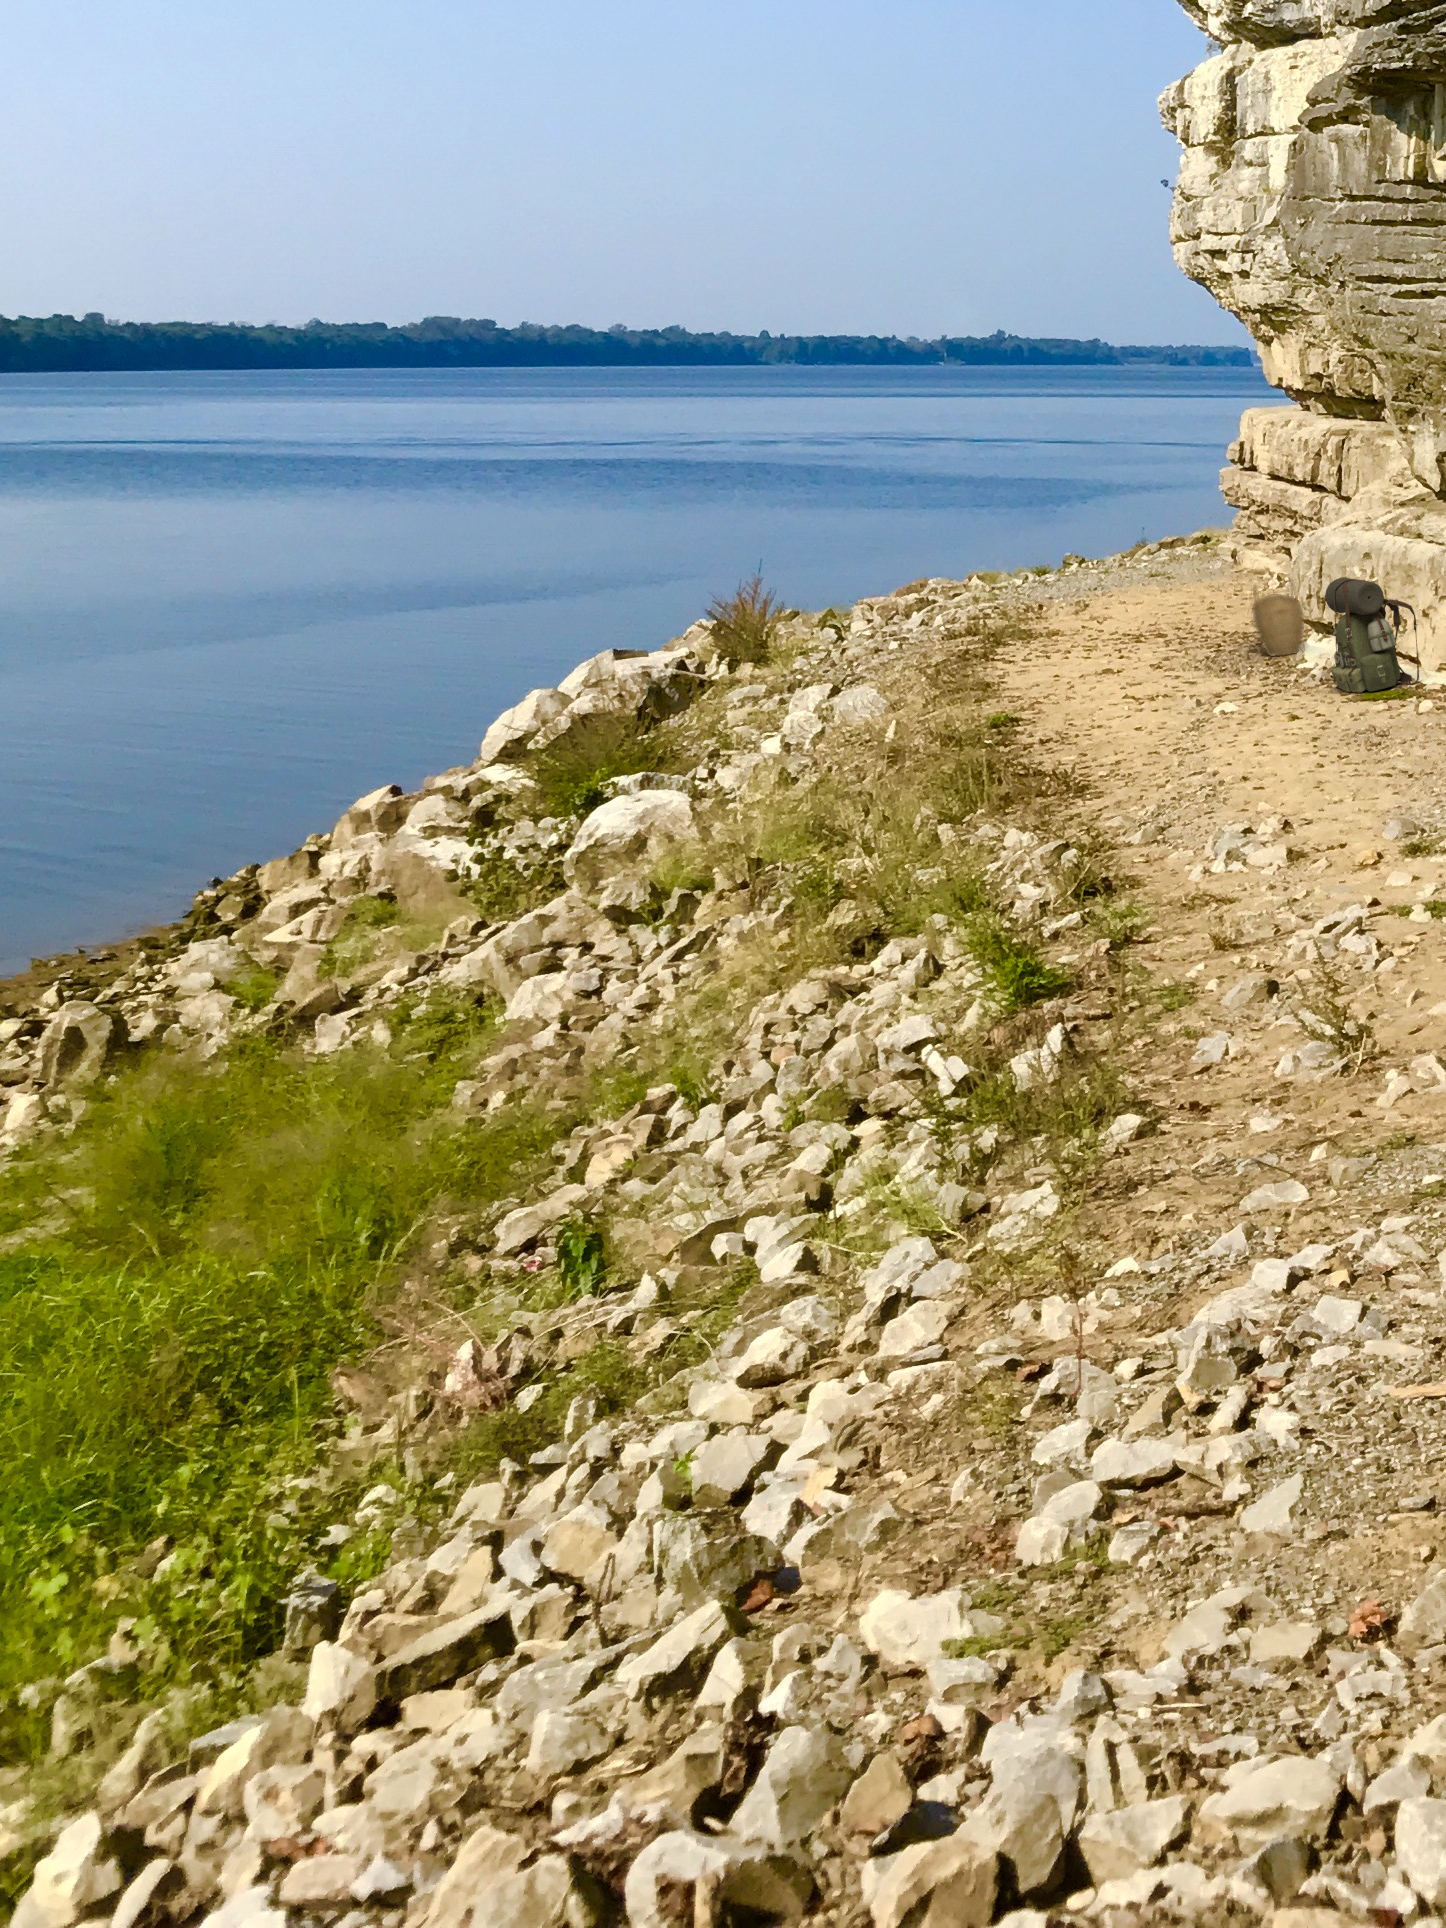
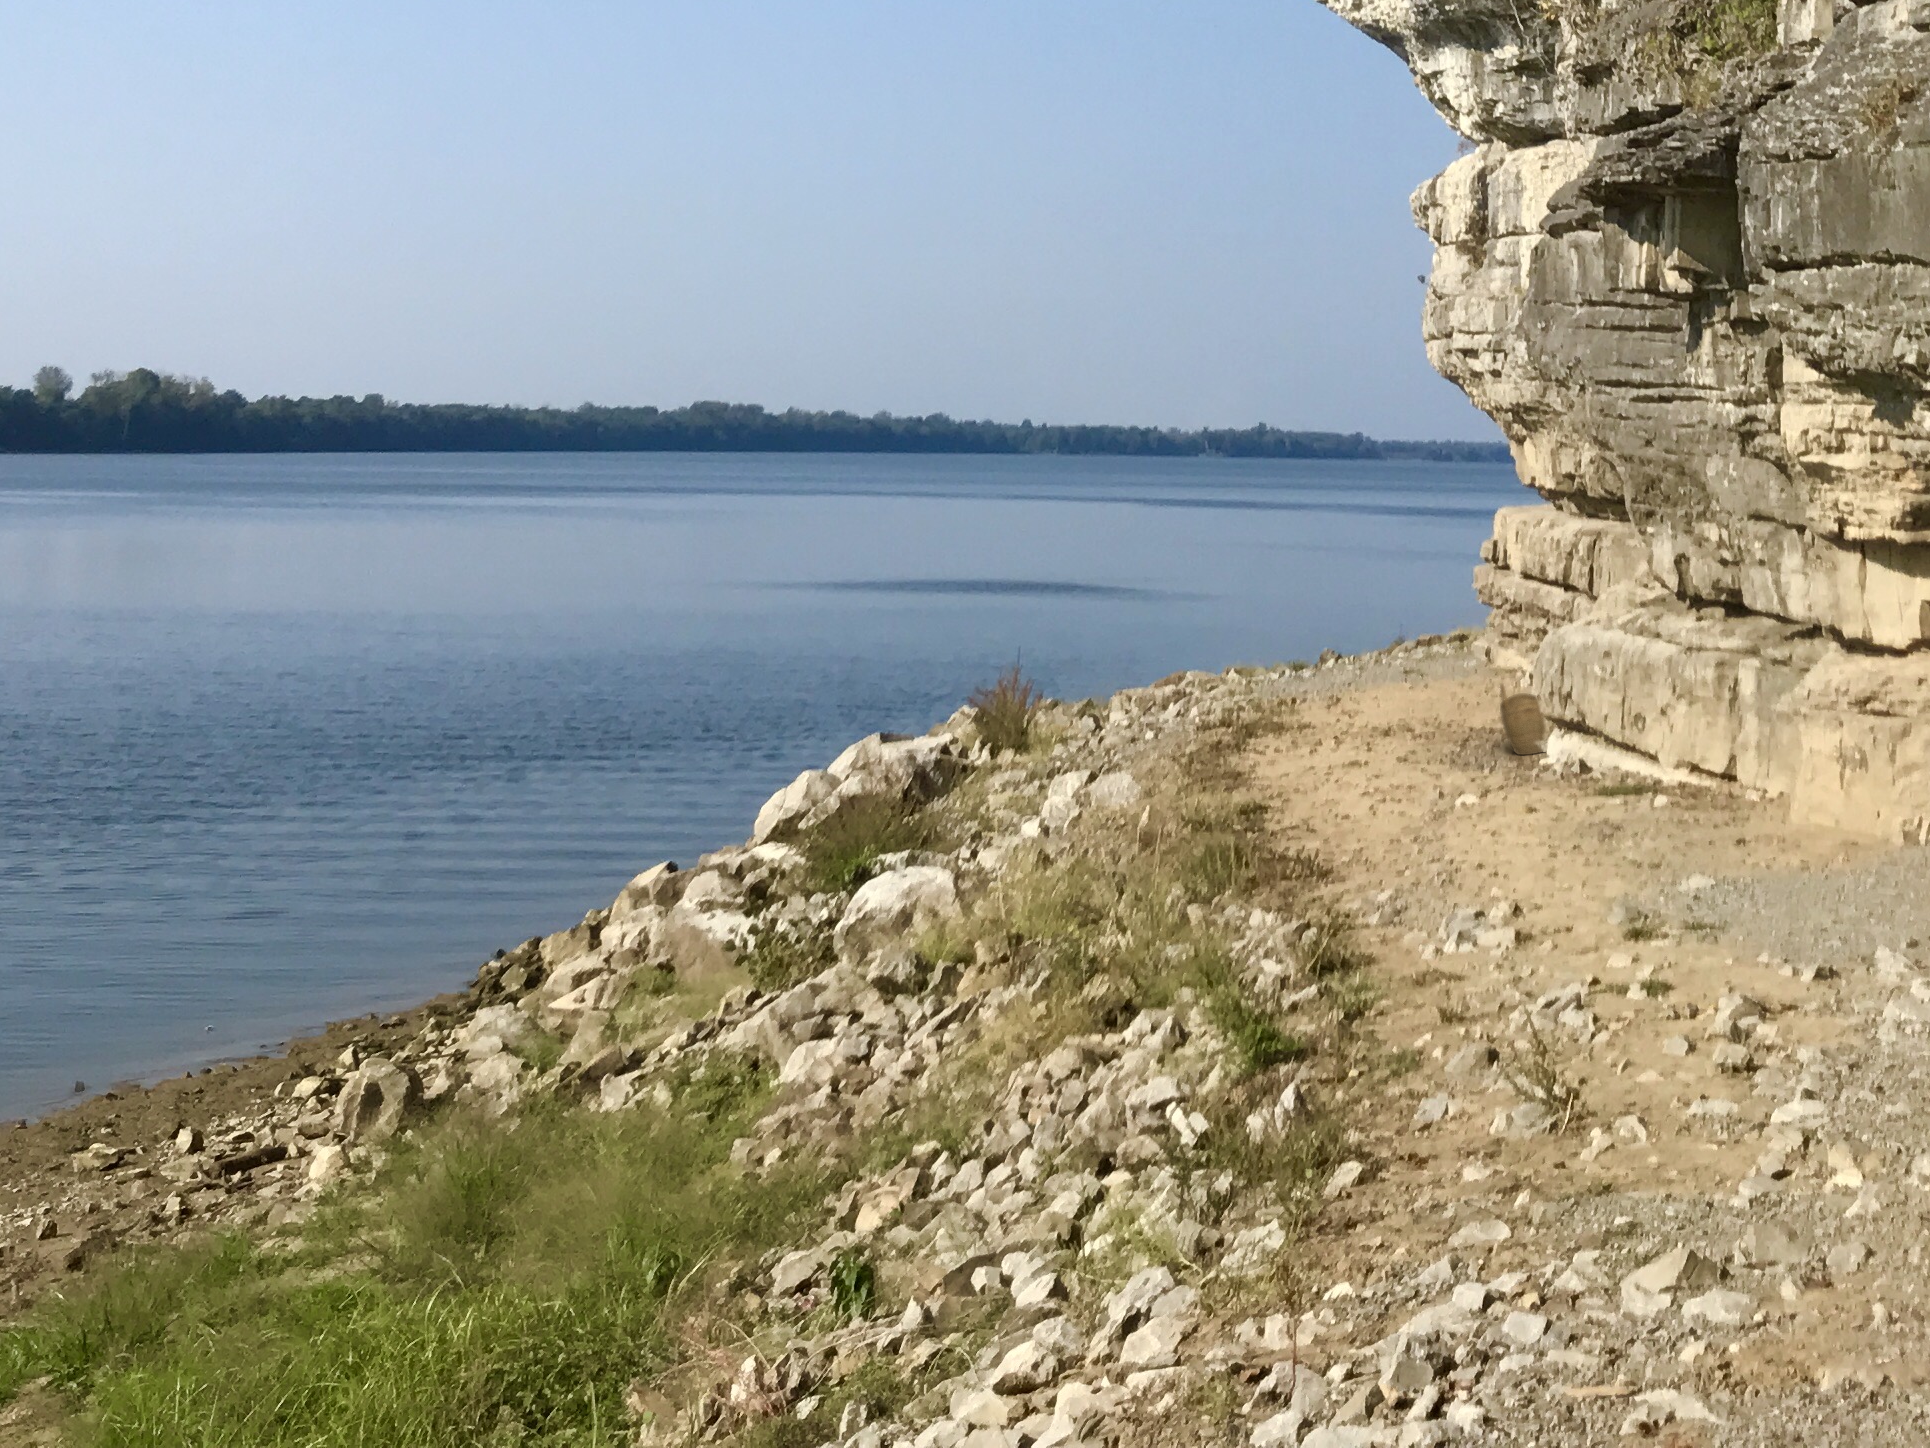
backpack: present [1325,577,1419,692] -> none [1569,678,1662,791]

